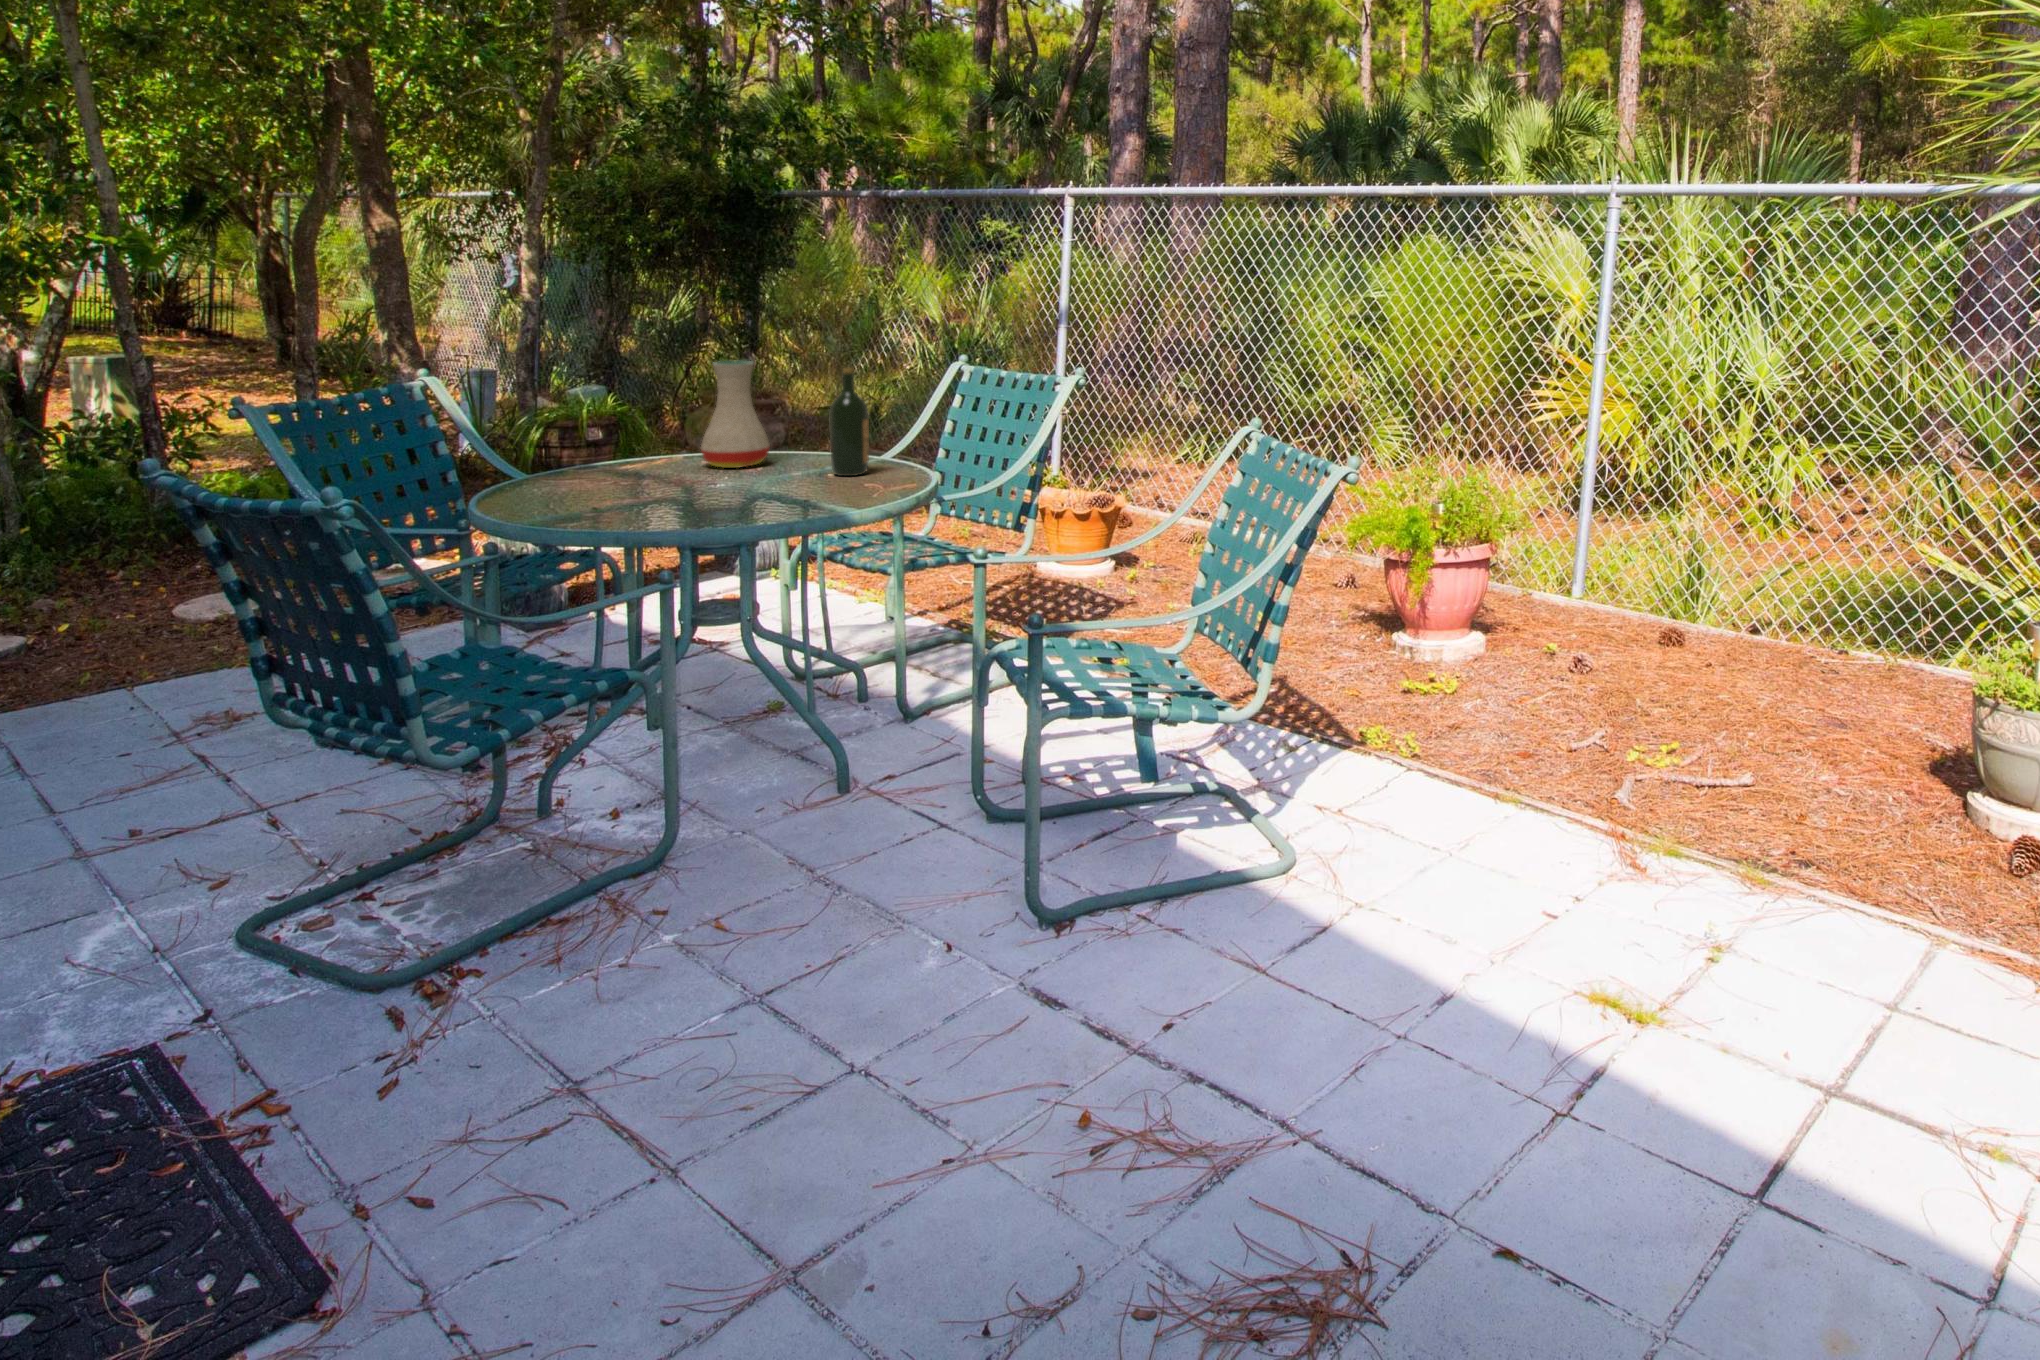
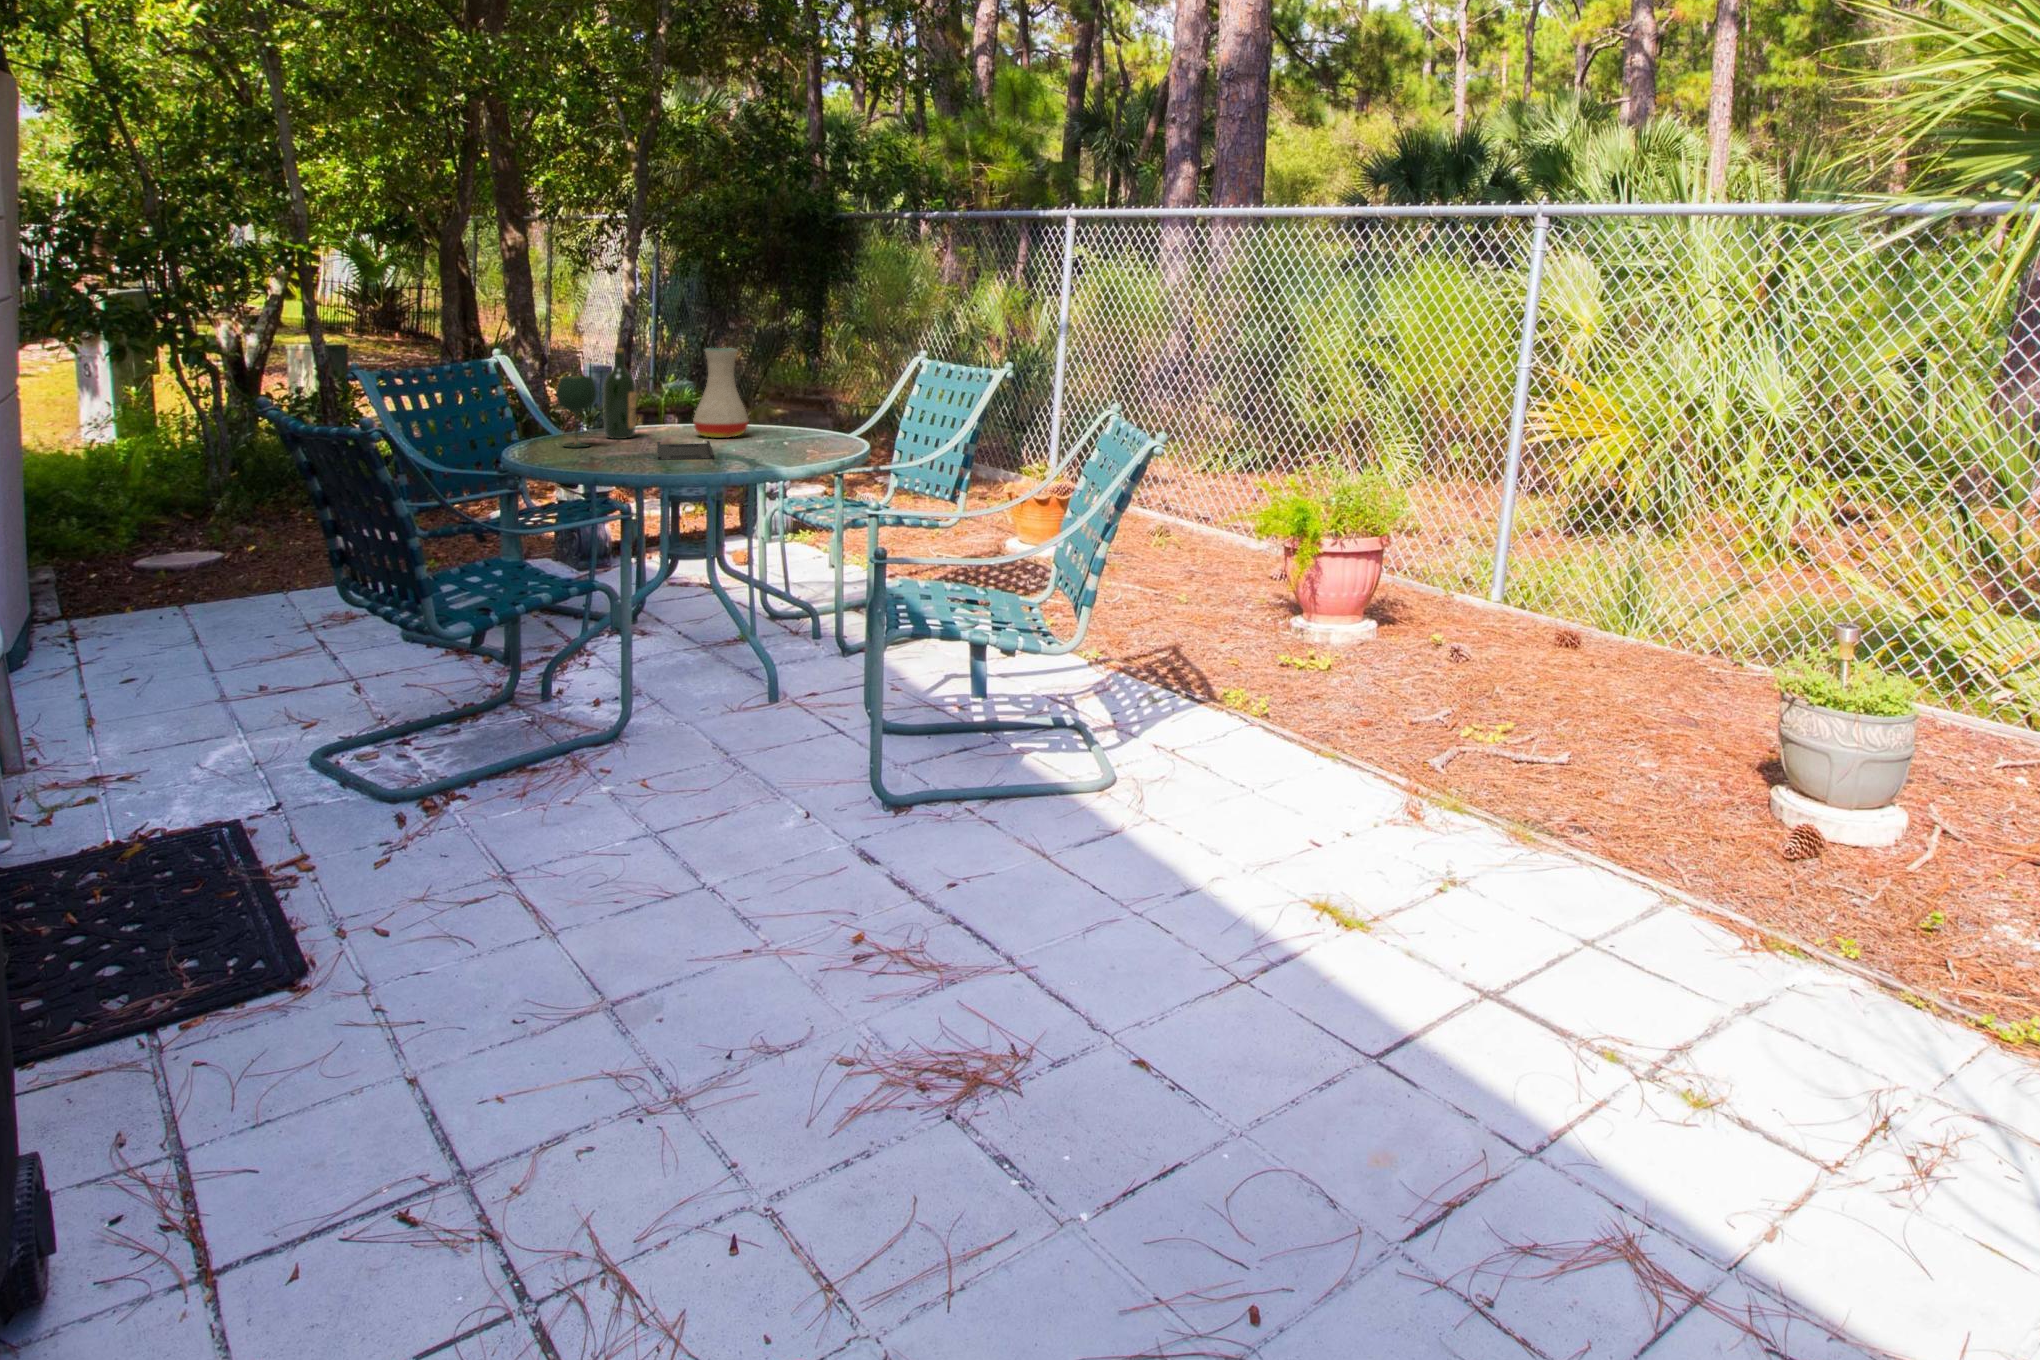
wine bottle: present [830,368,869,476] -> present [603,348,636,439]
wine glass: none [534,404,587,493] -> present [556,376,597,448]
tray: none [668,475,753,507] -> present [657,441,714,460]

